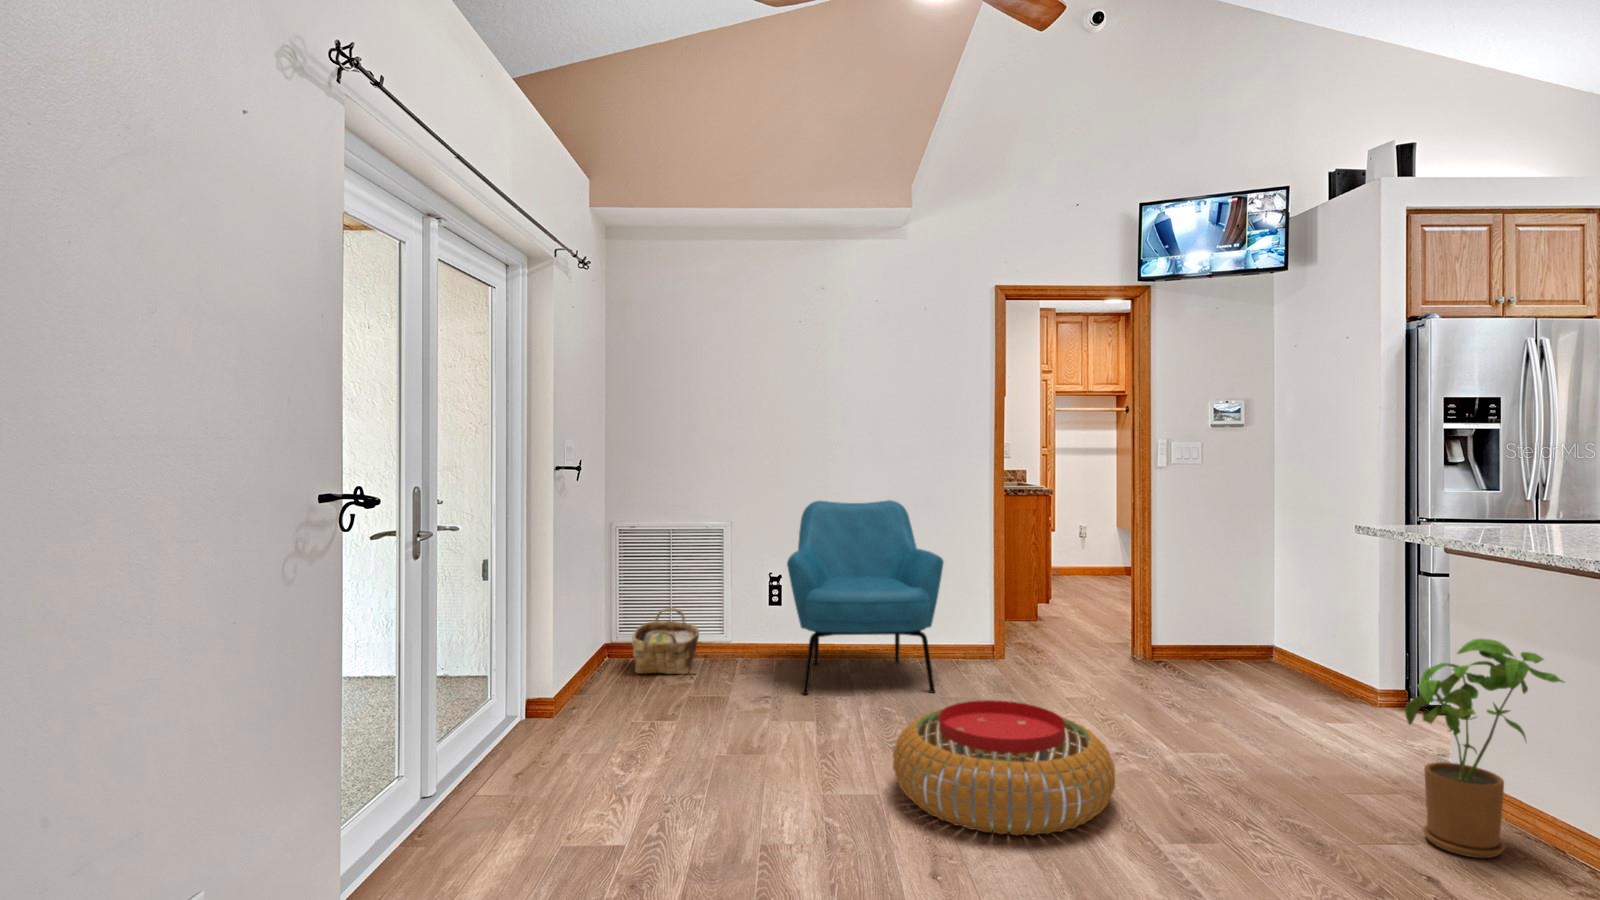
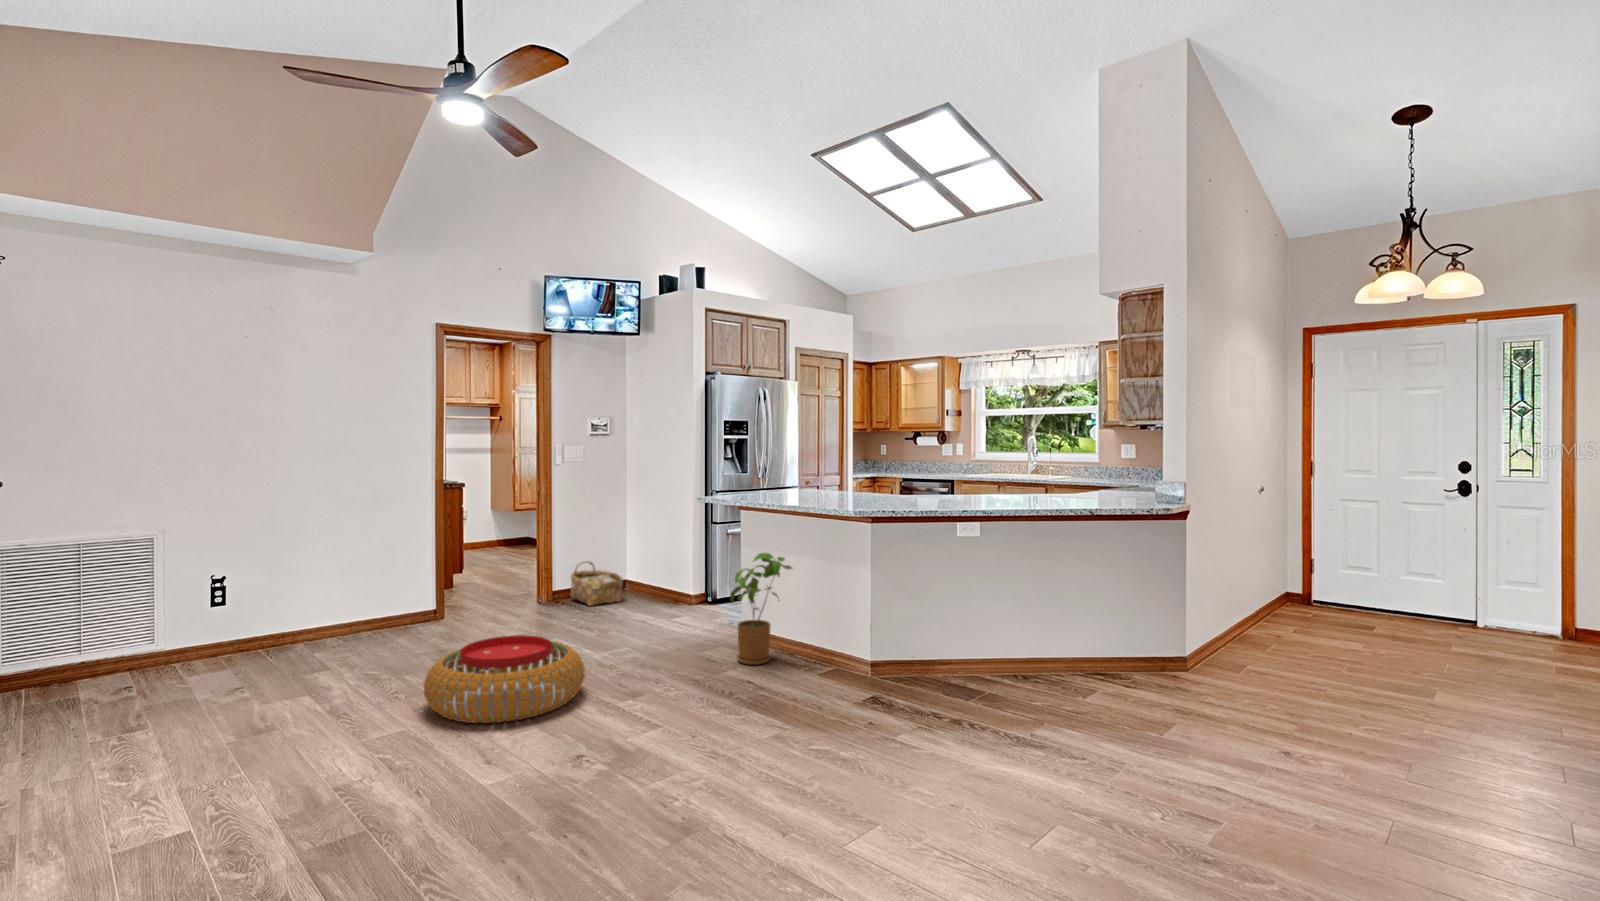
armchair: present [787,500,943,695] -> none [252,499,408,676]
woven basket: present [632,608,699,674] -> present [571,561,623,606]

